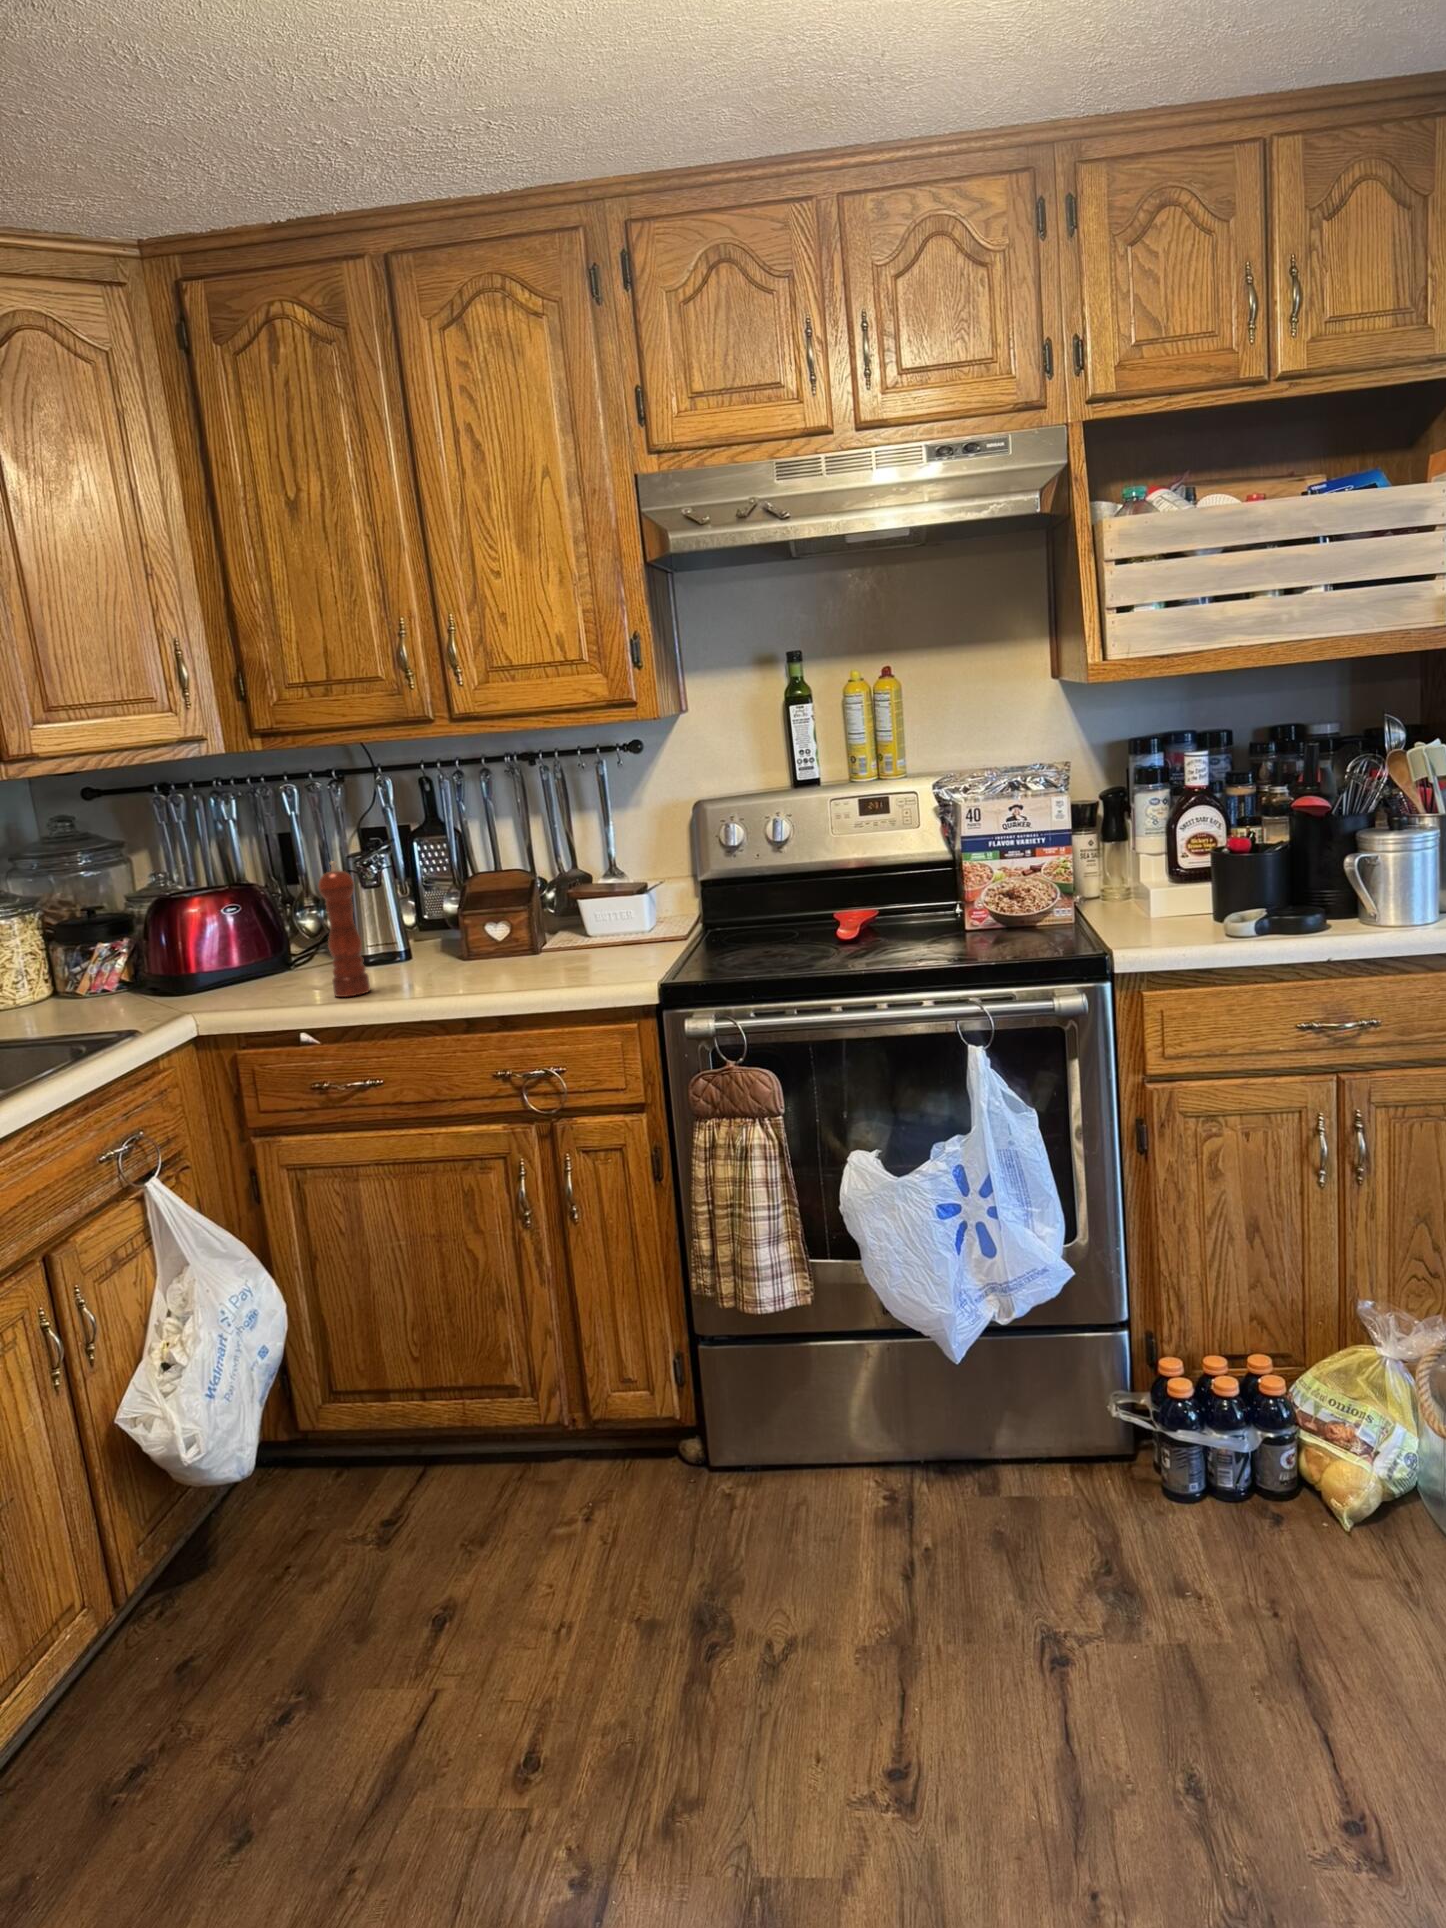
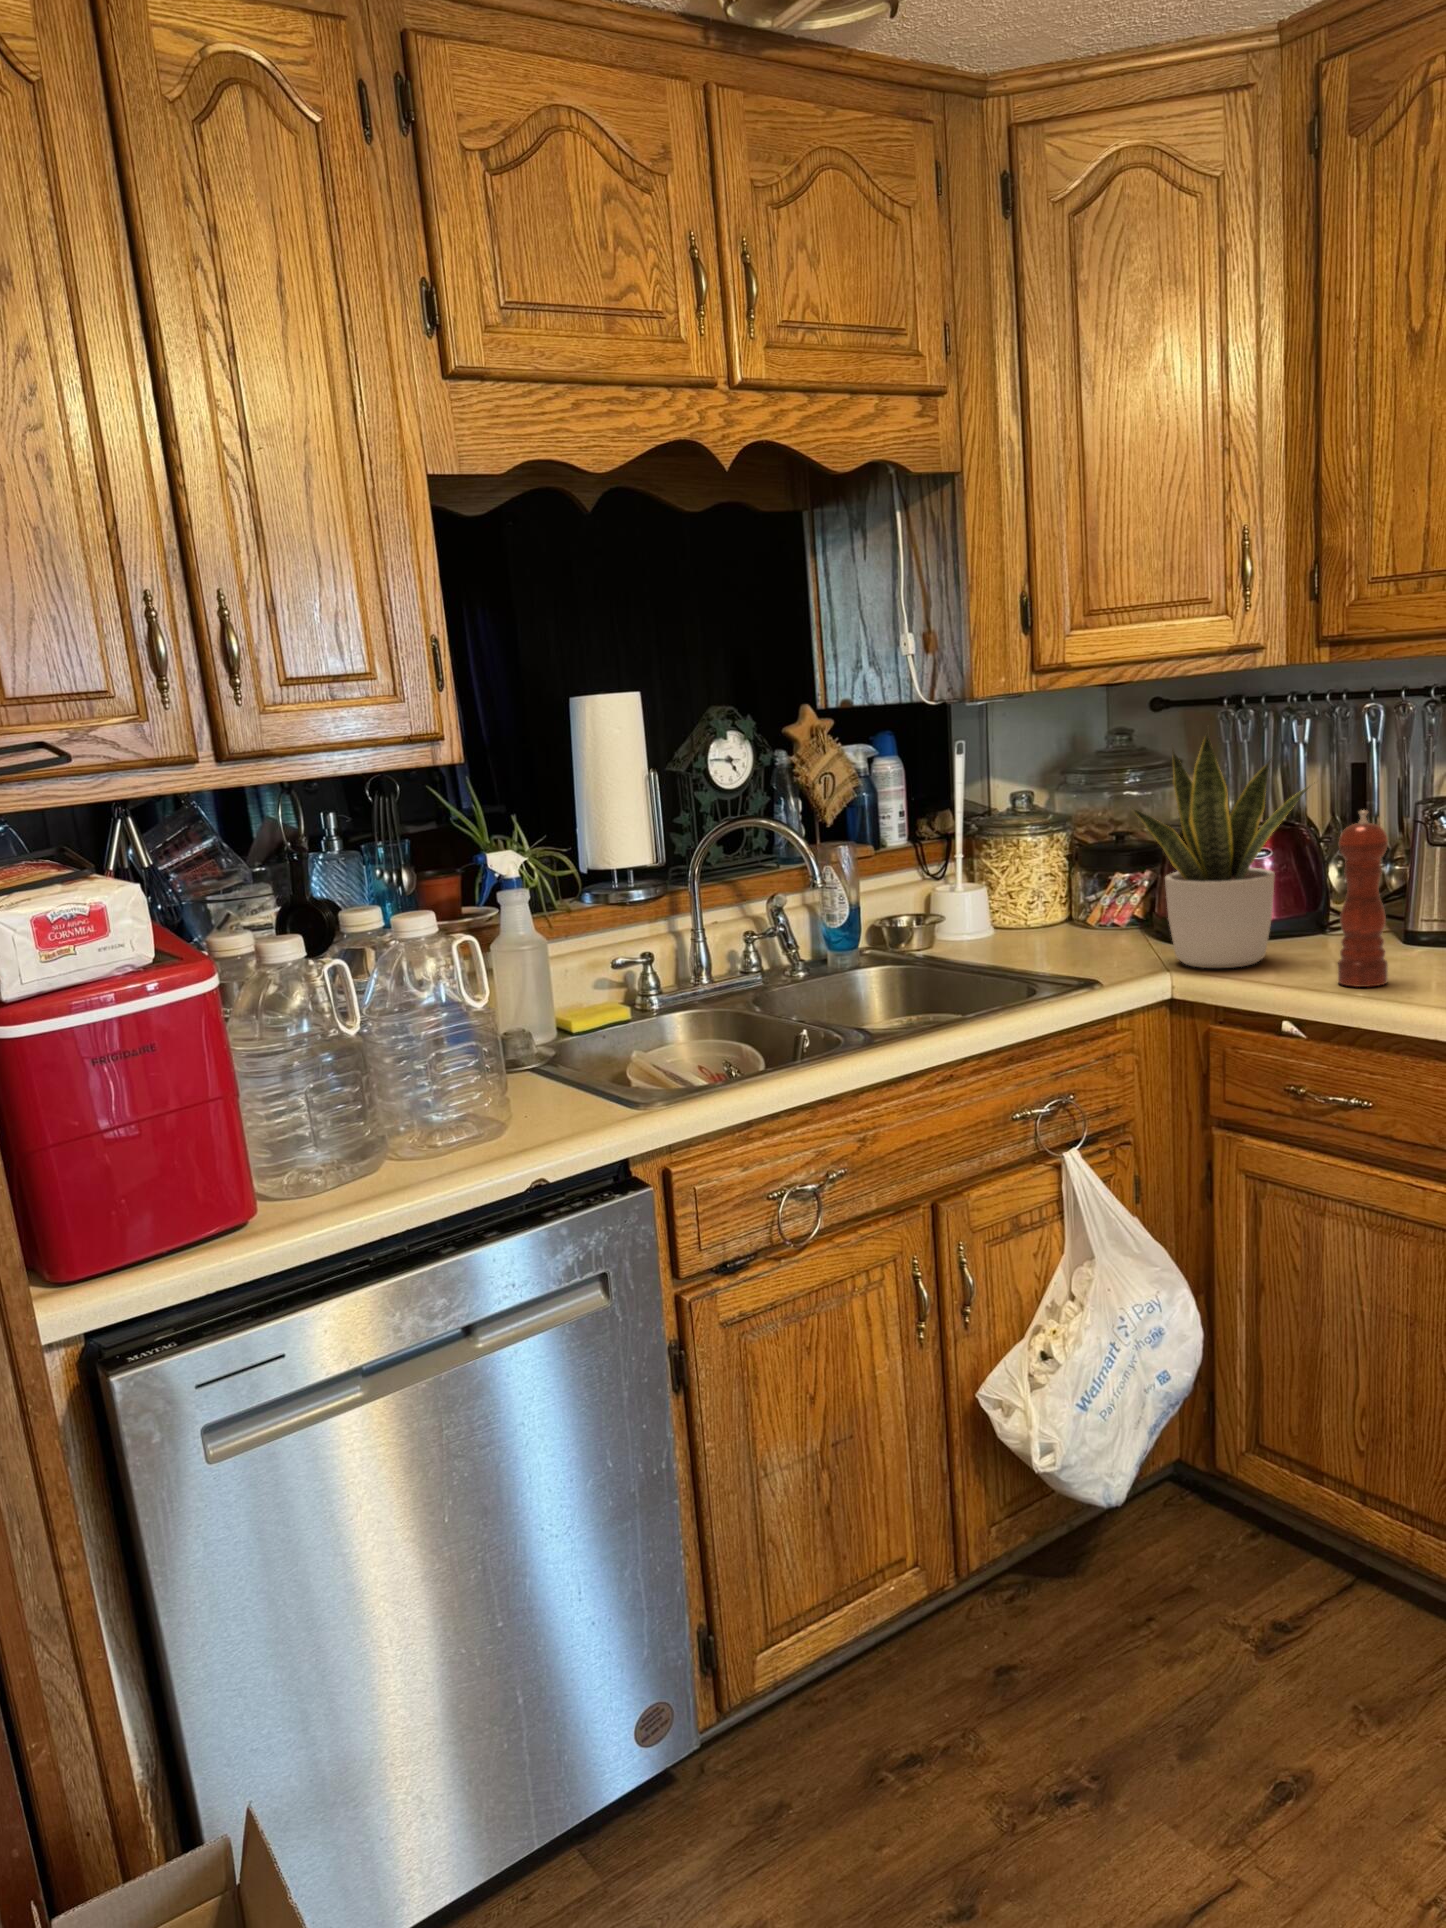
potted plant: none [126,802,285,1006] -> present [1133,730,1310,968]

